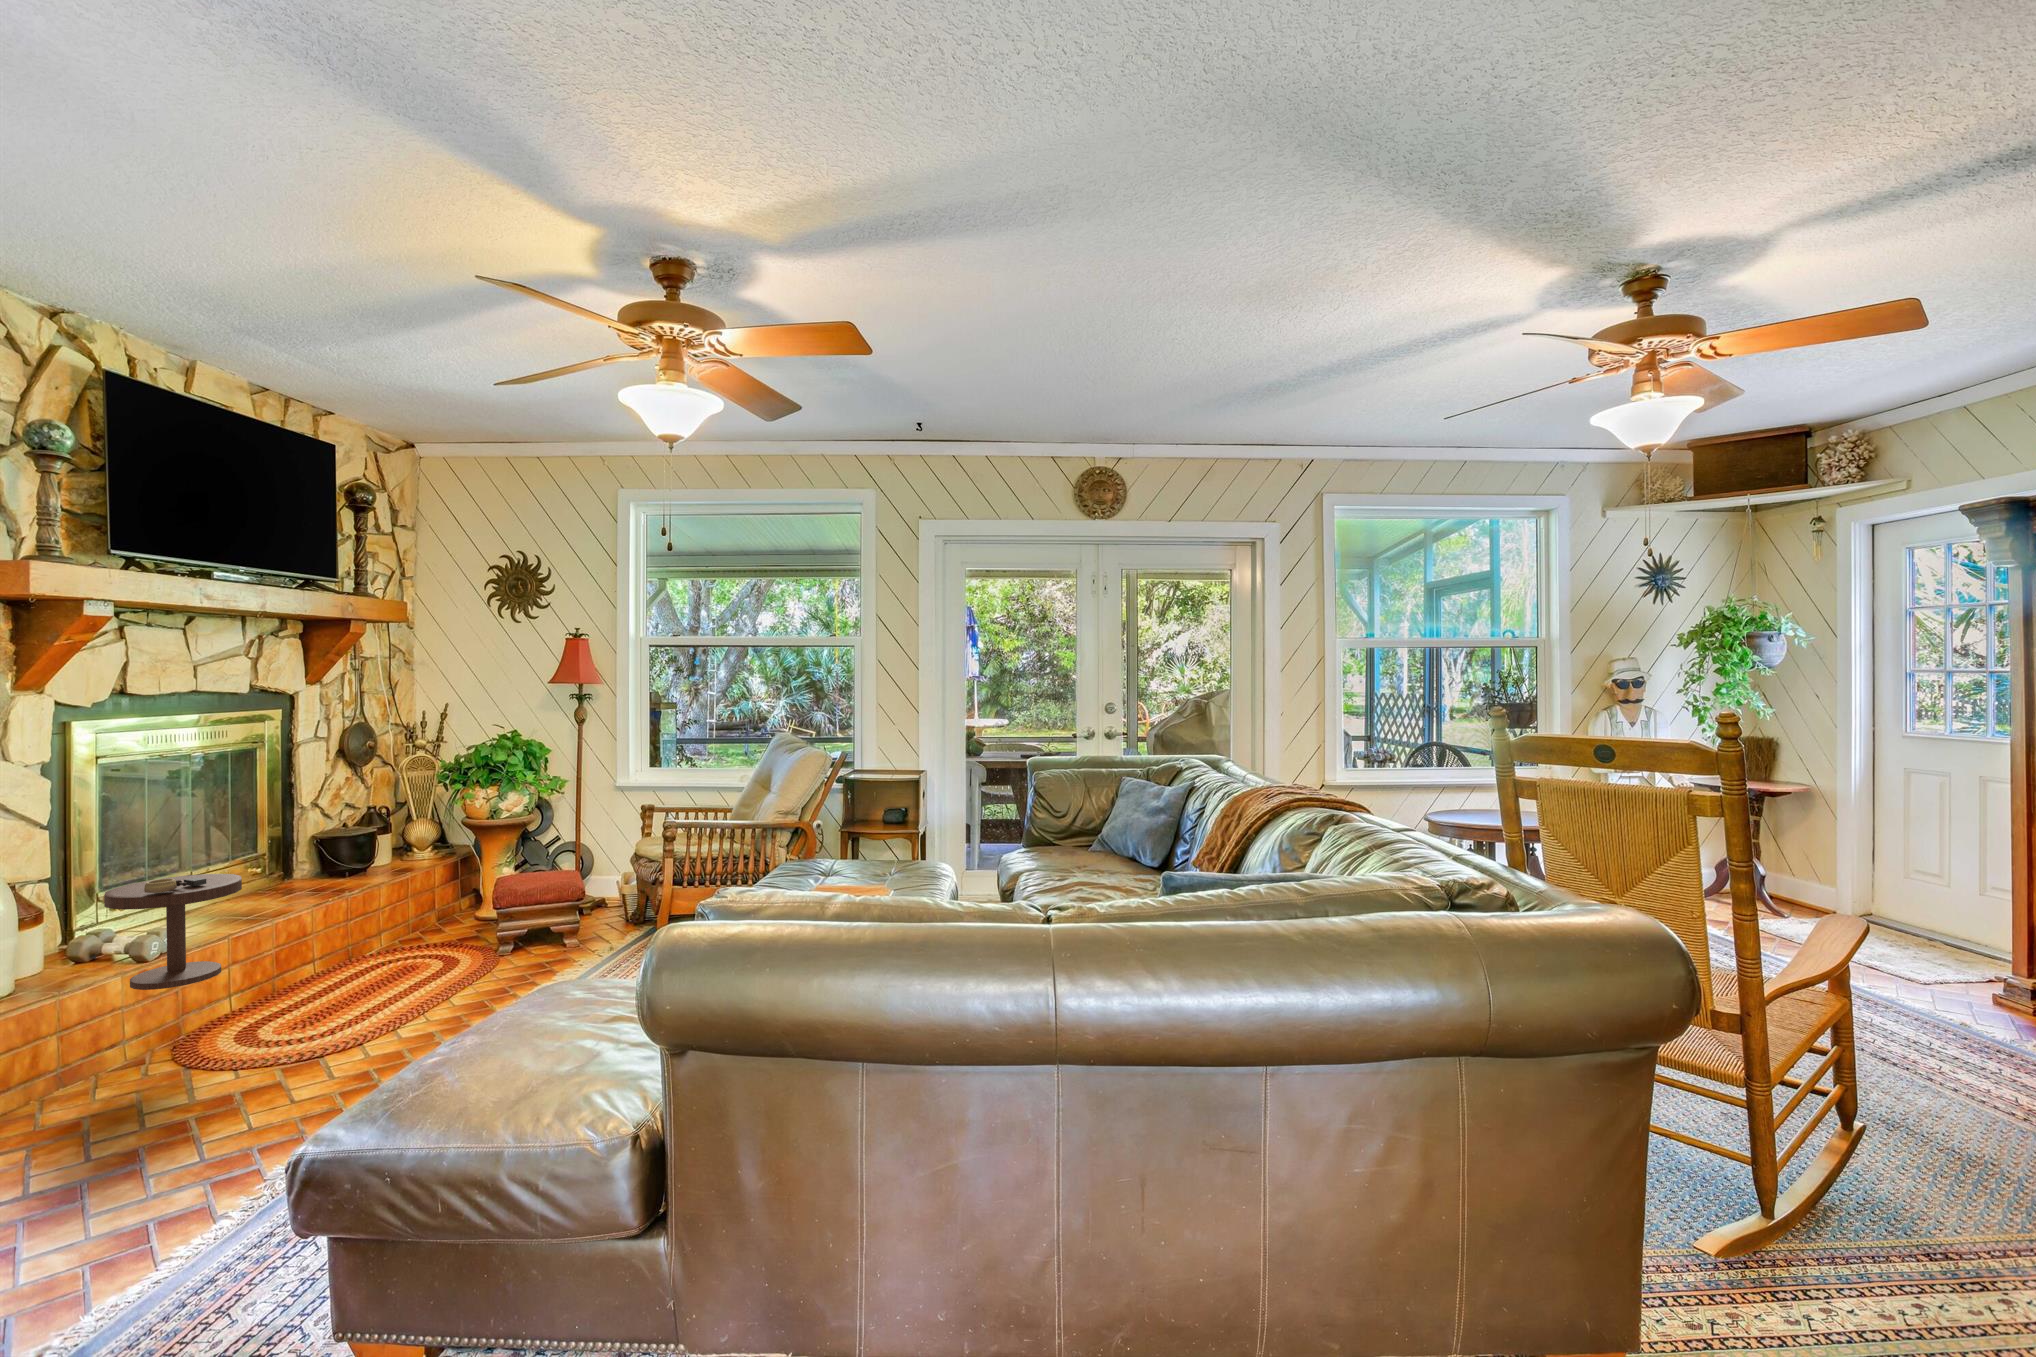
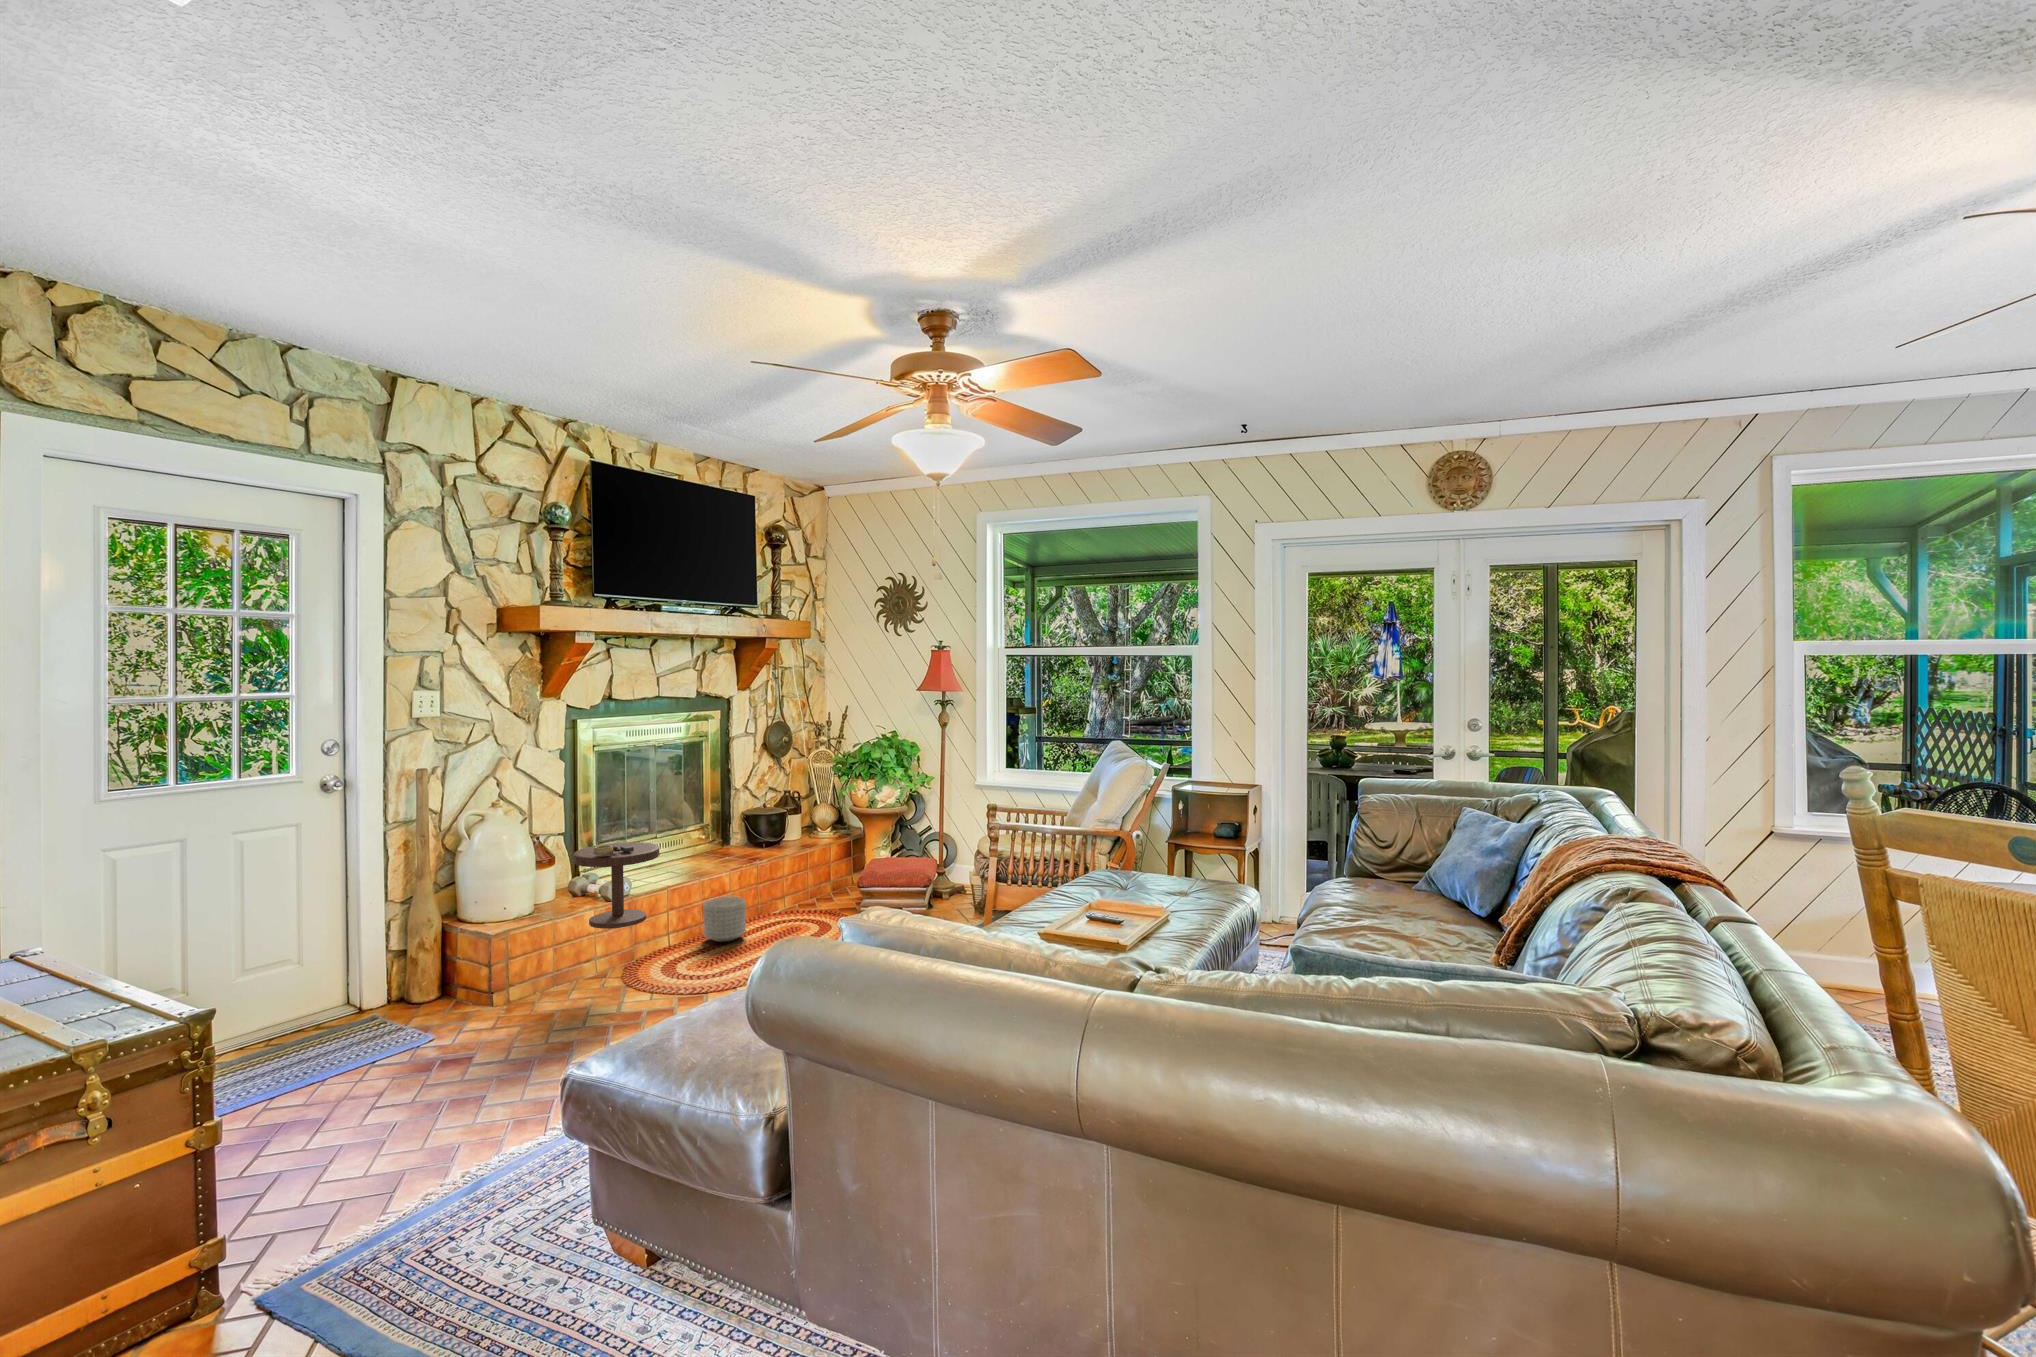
planter: none [283,936,346,994] -> present [703,896,746,942]

